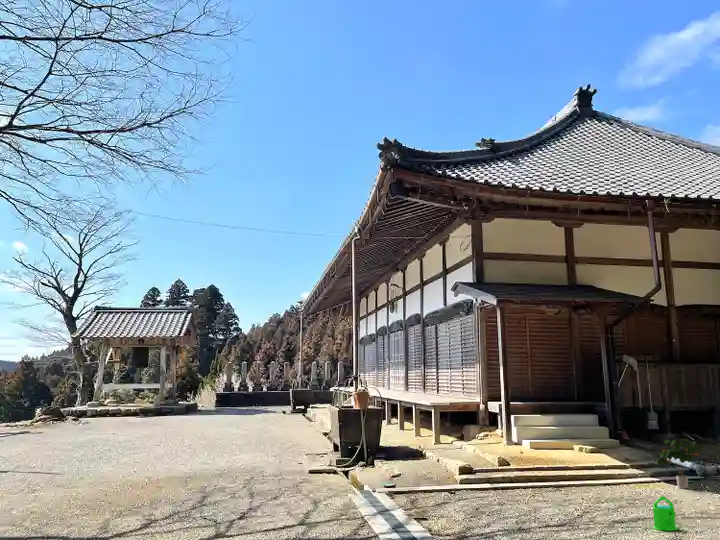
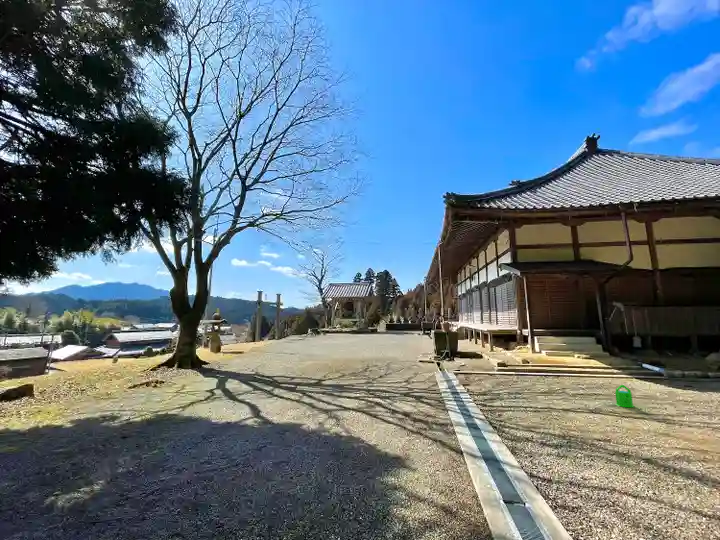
potted plant: present [656,439,703,489] -> none [628,352,664,384]

